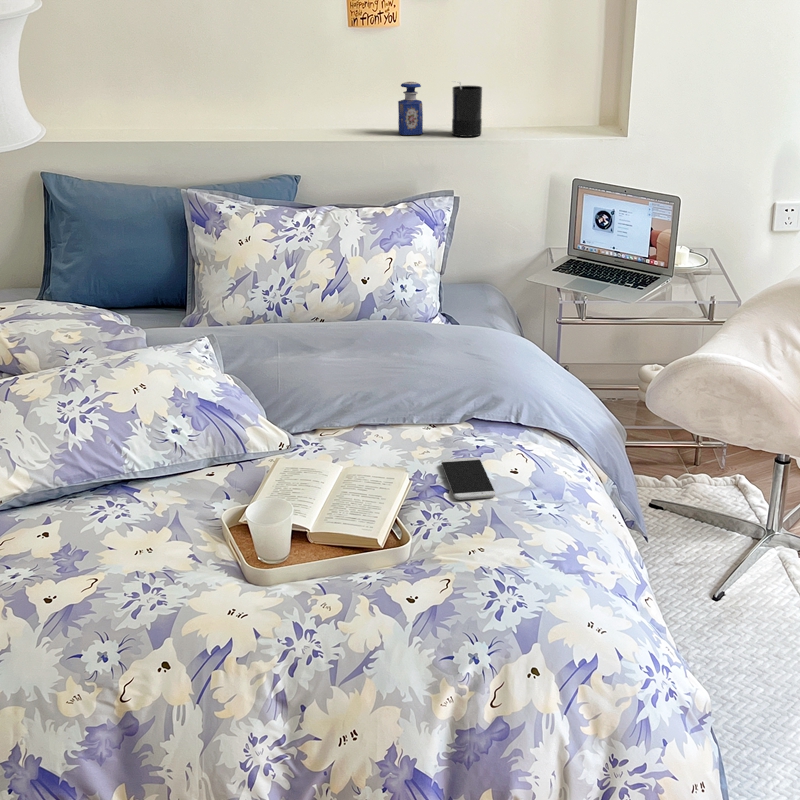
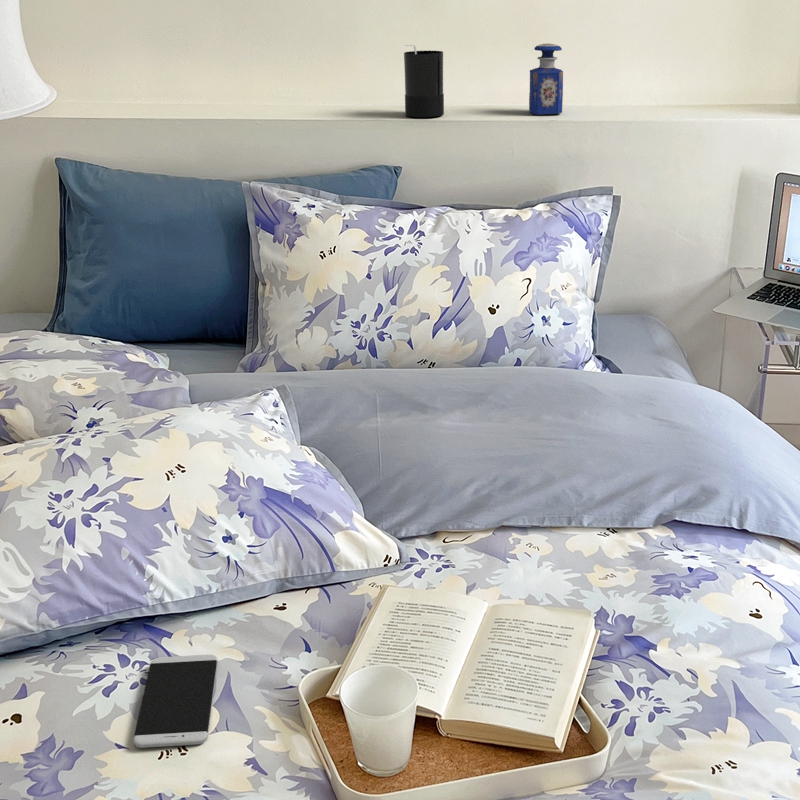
candle: present [452,82,482,137] -> present [404,45,444,117]
smartphone: present [441,457,495,500] -> present [133,655,218,748]

